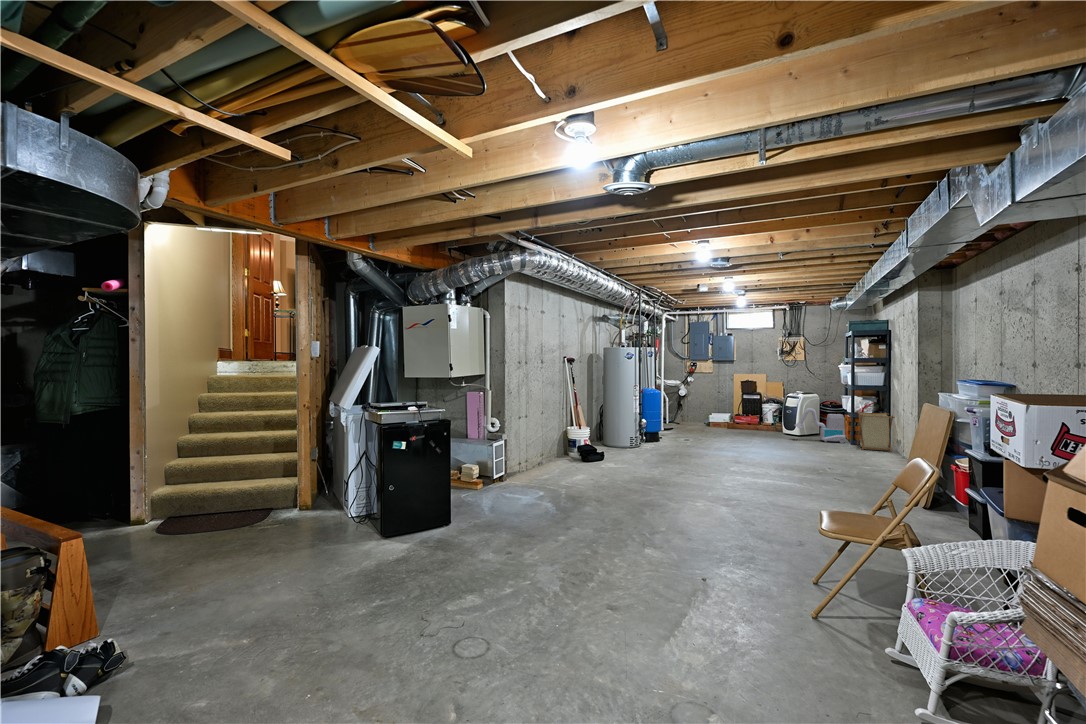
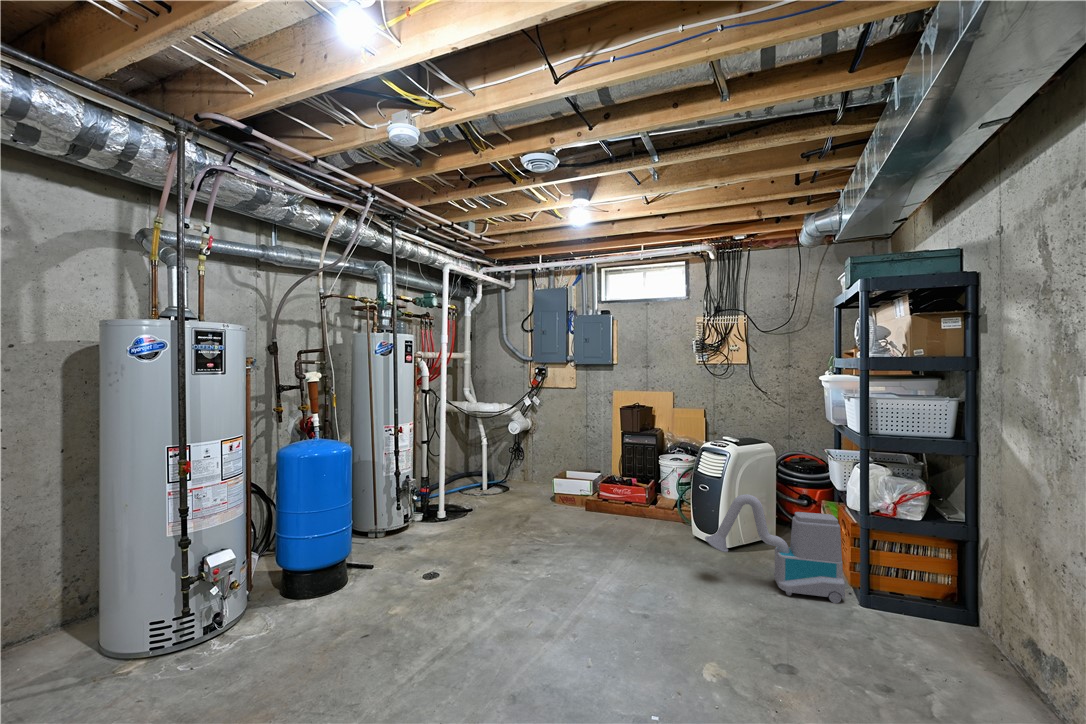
laundry basket: present [856,411,895,452] -> none [878,518,1034,695]

